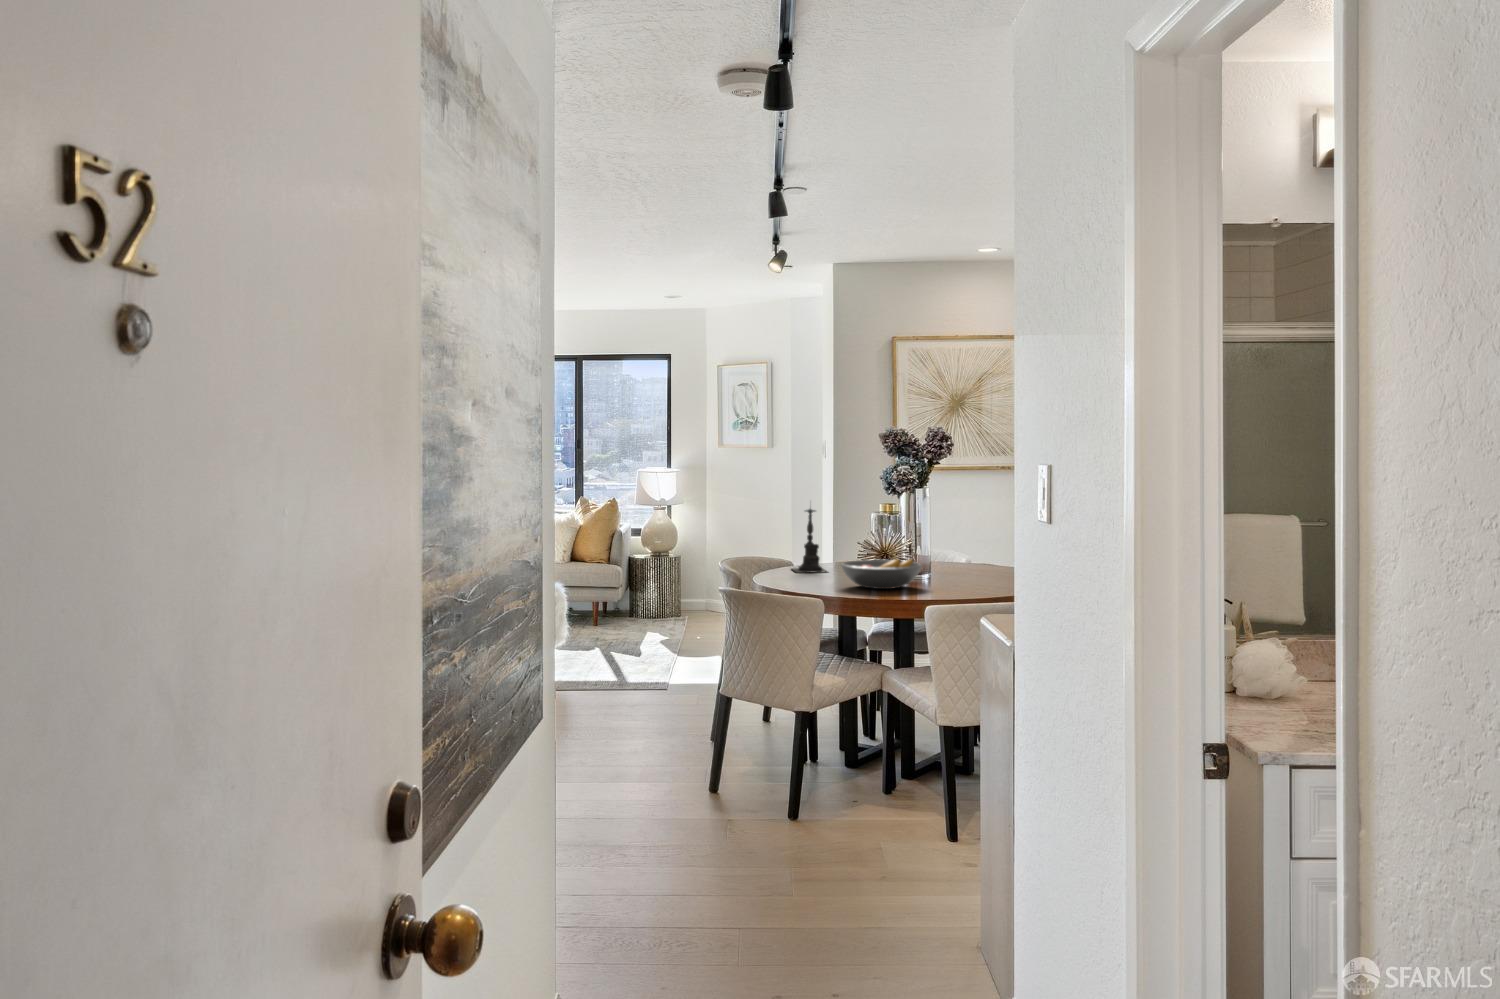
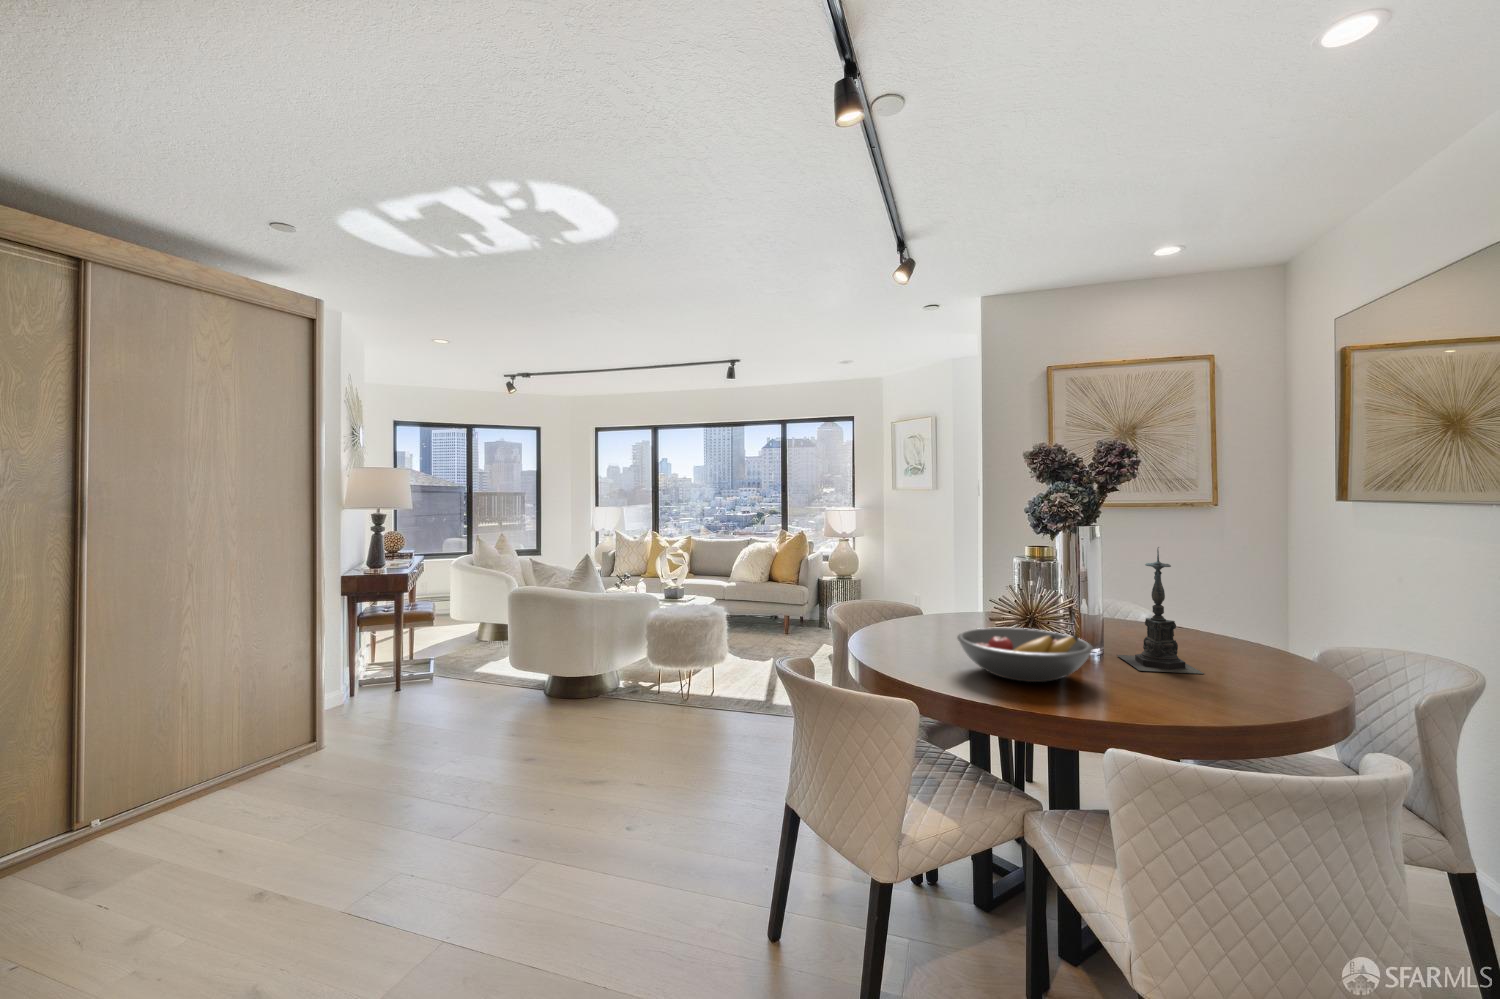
candle holder: present [792,508,827,573] -> present [1117,547,1204,674]

